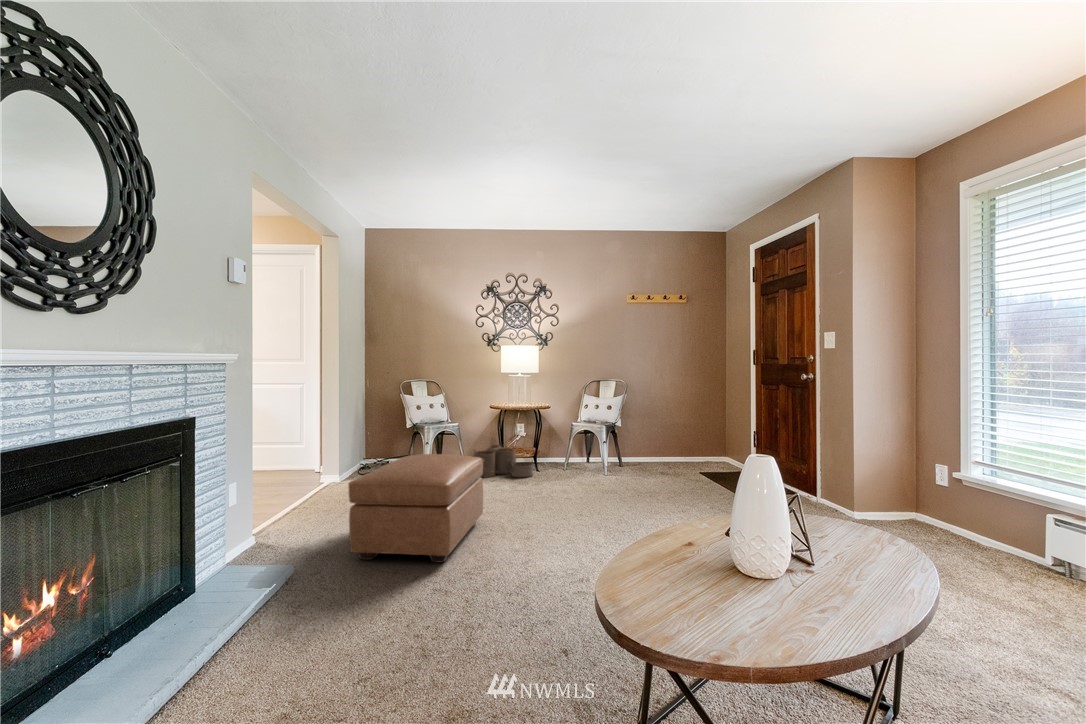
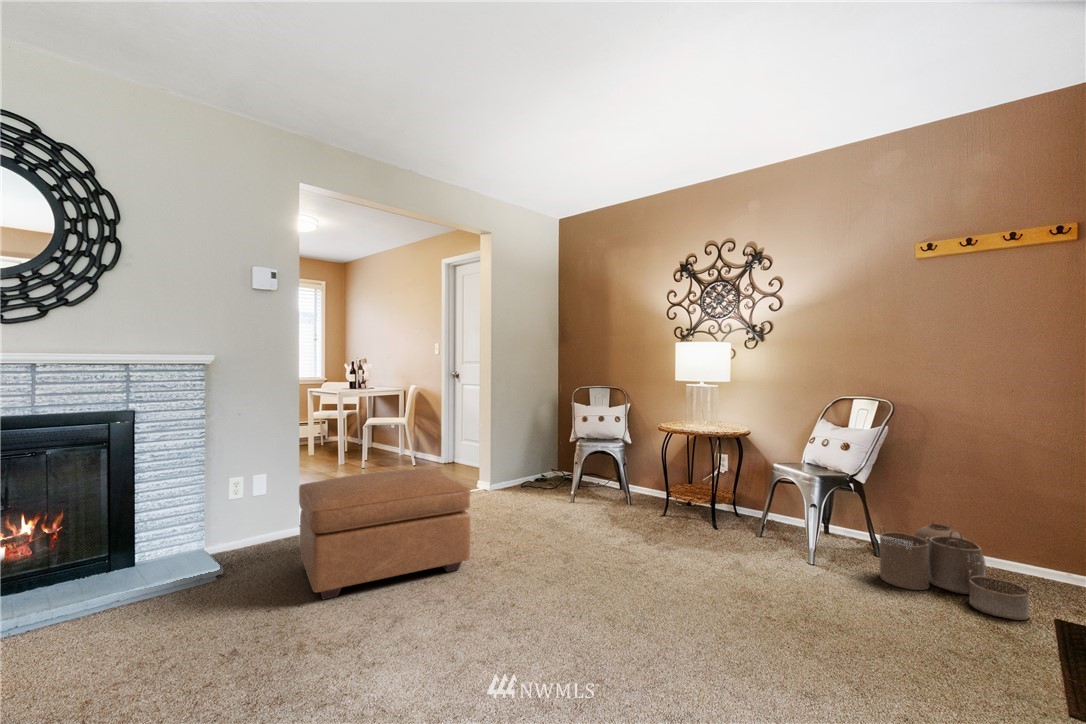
woven basket: present [474,445,533,478] -> present [880,520,1030,620]

